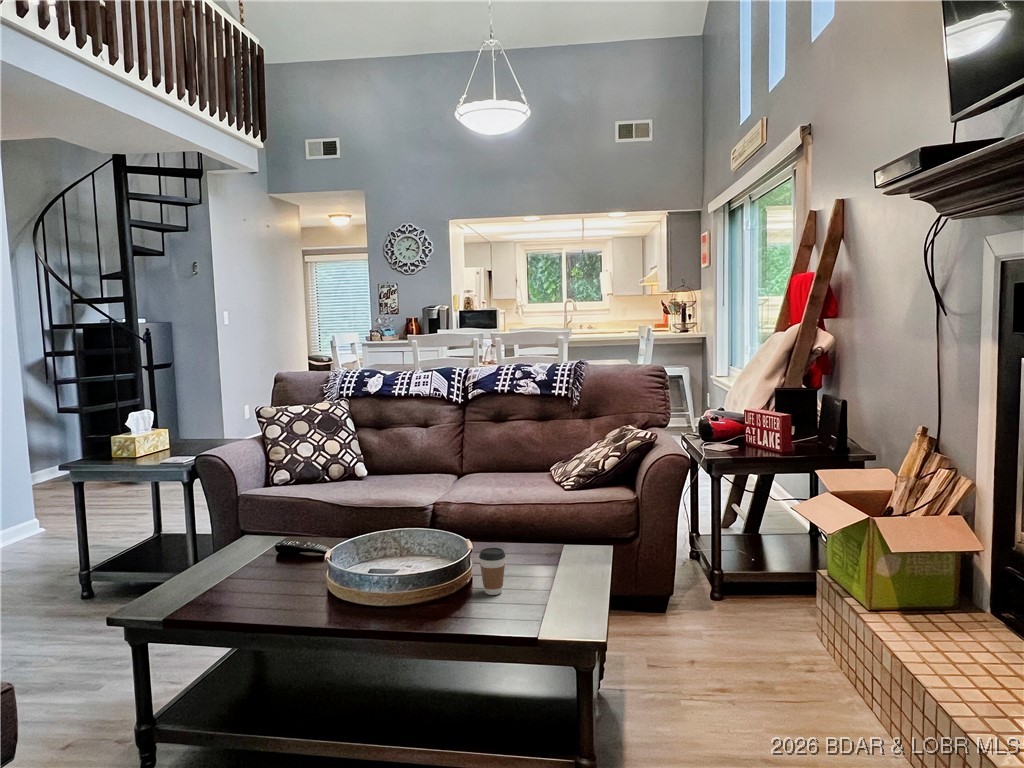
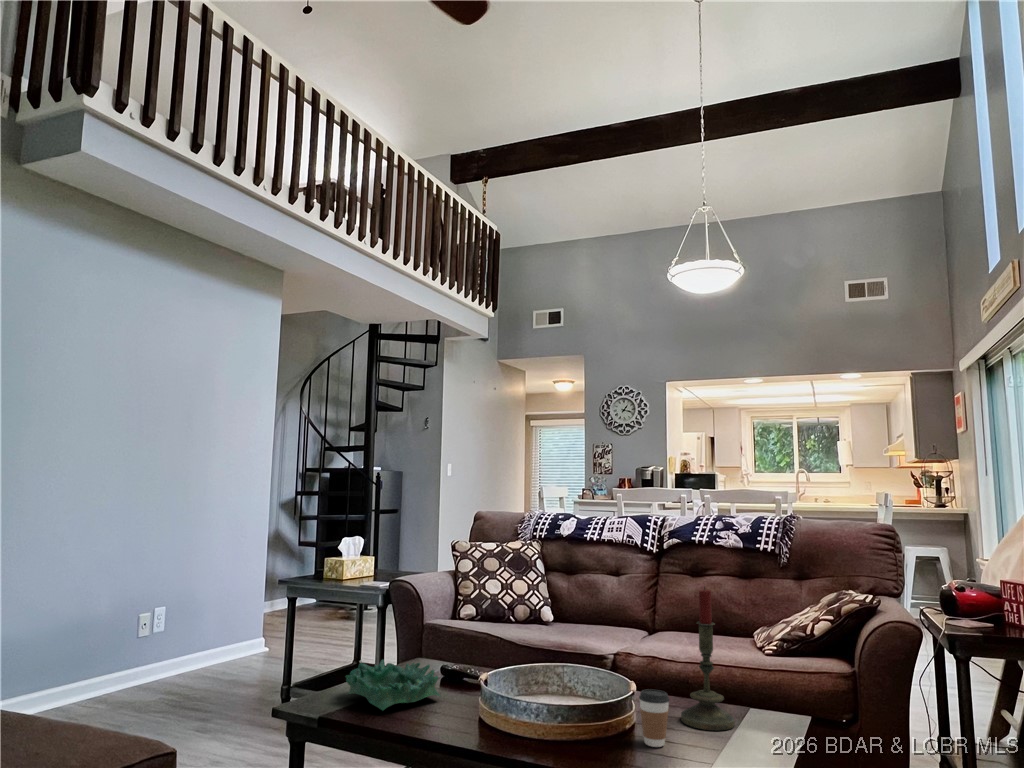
candle: none [509,451,553,571] -> present [681,587,734,731]
decorative bowl: none [181,548,286,603] -> present [346,660,440,710]

